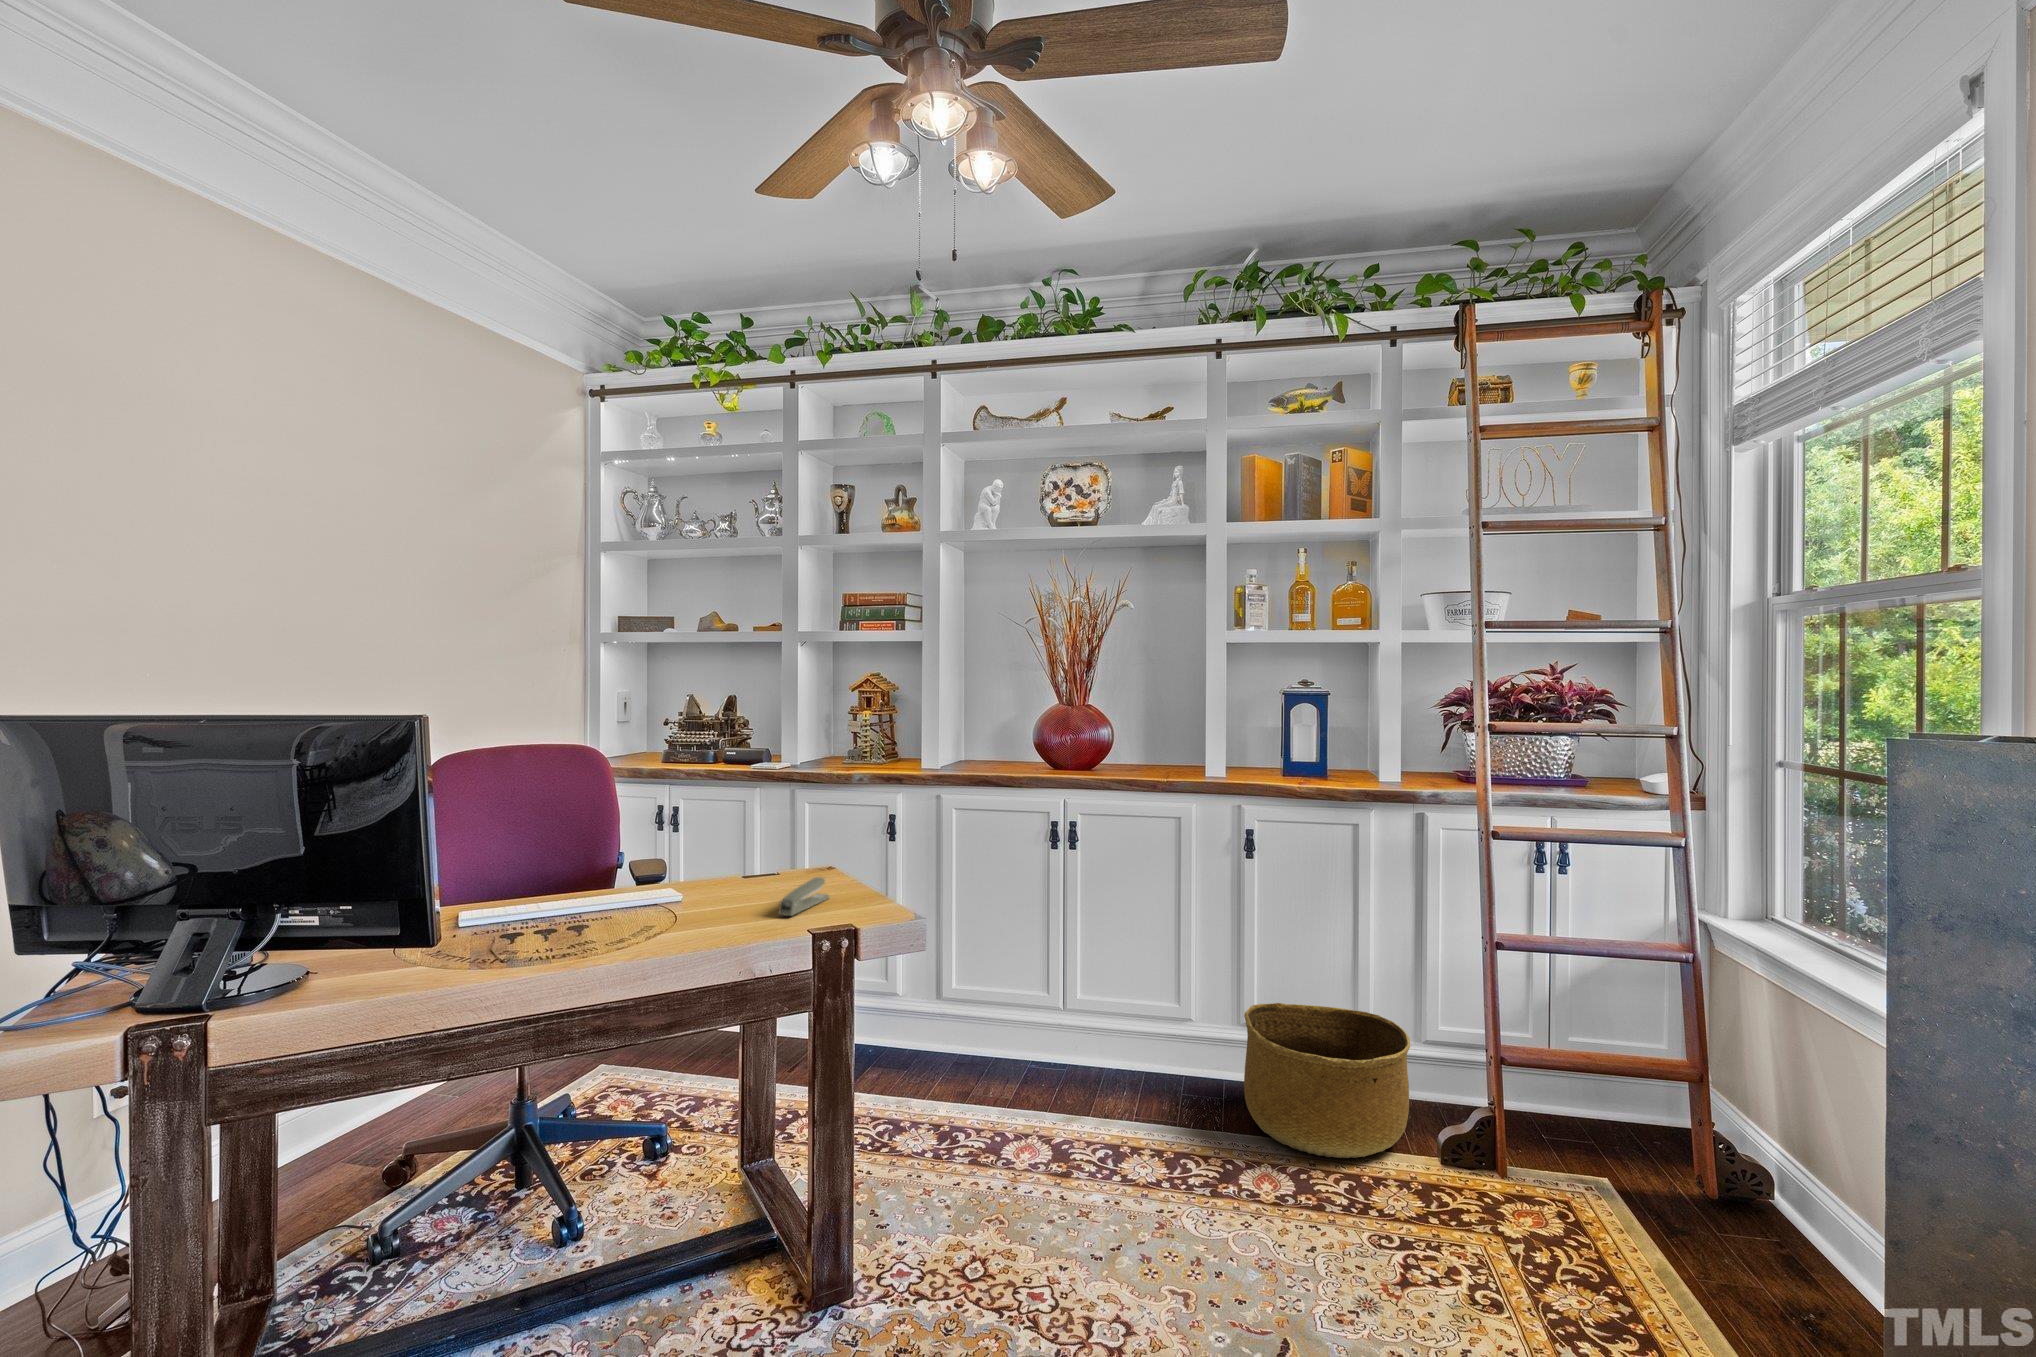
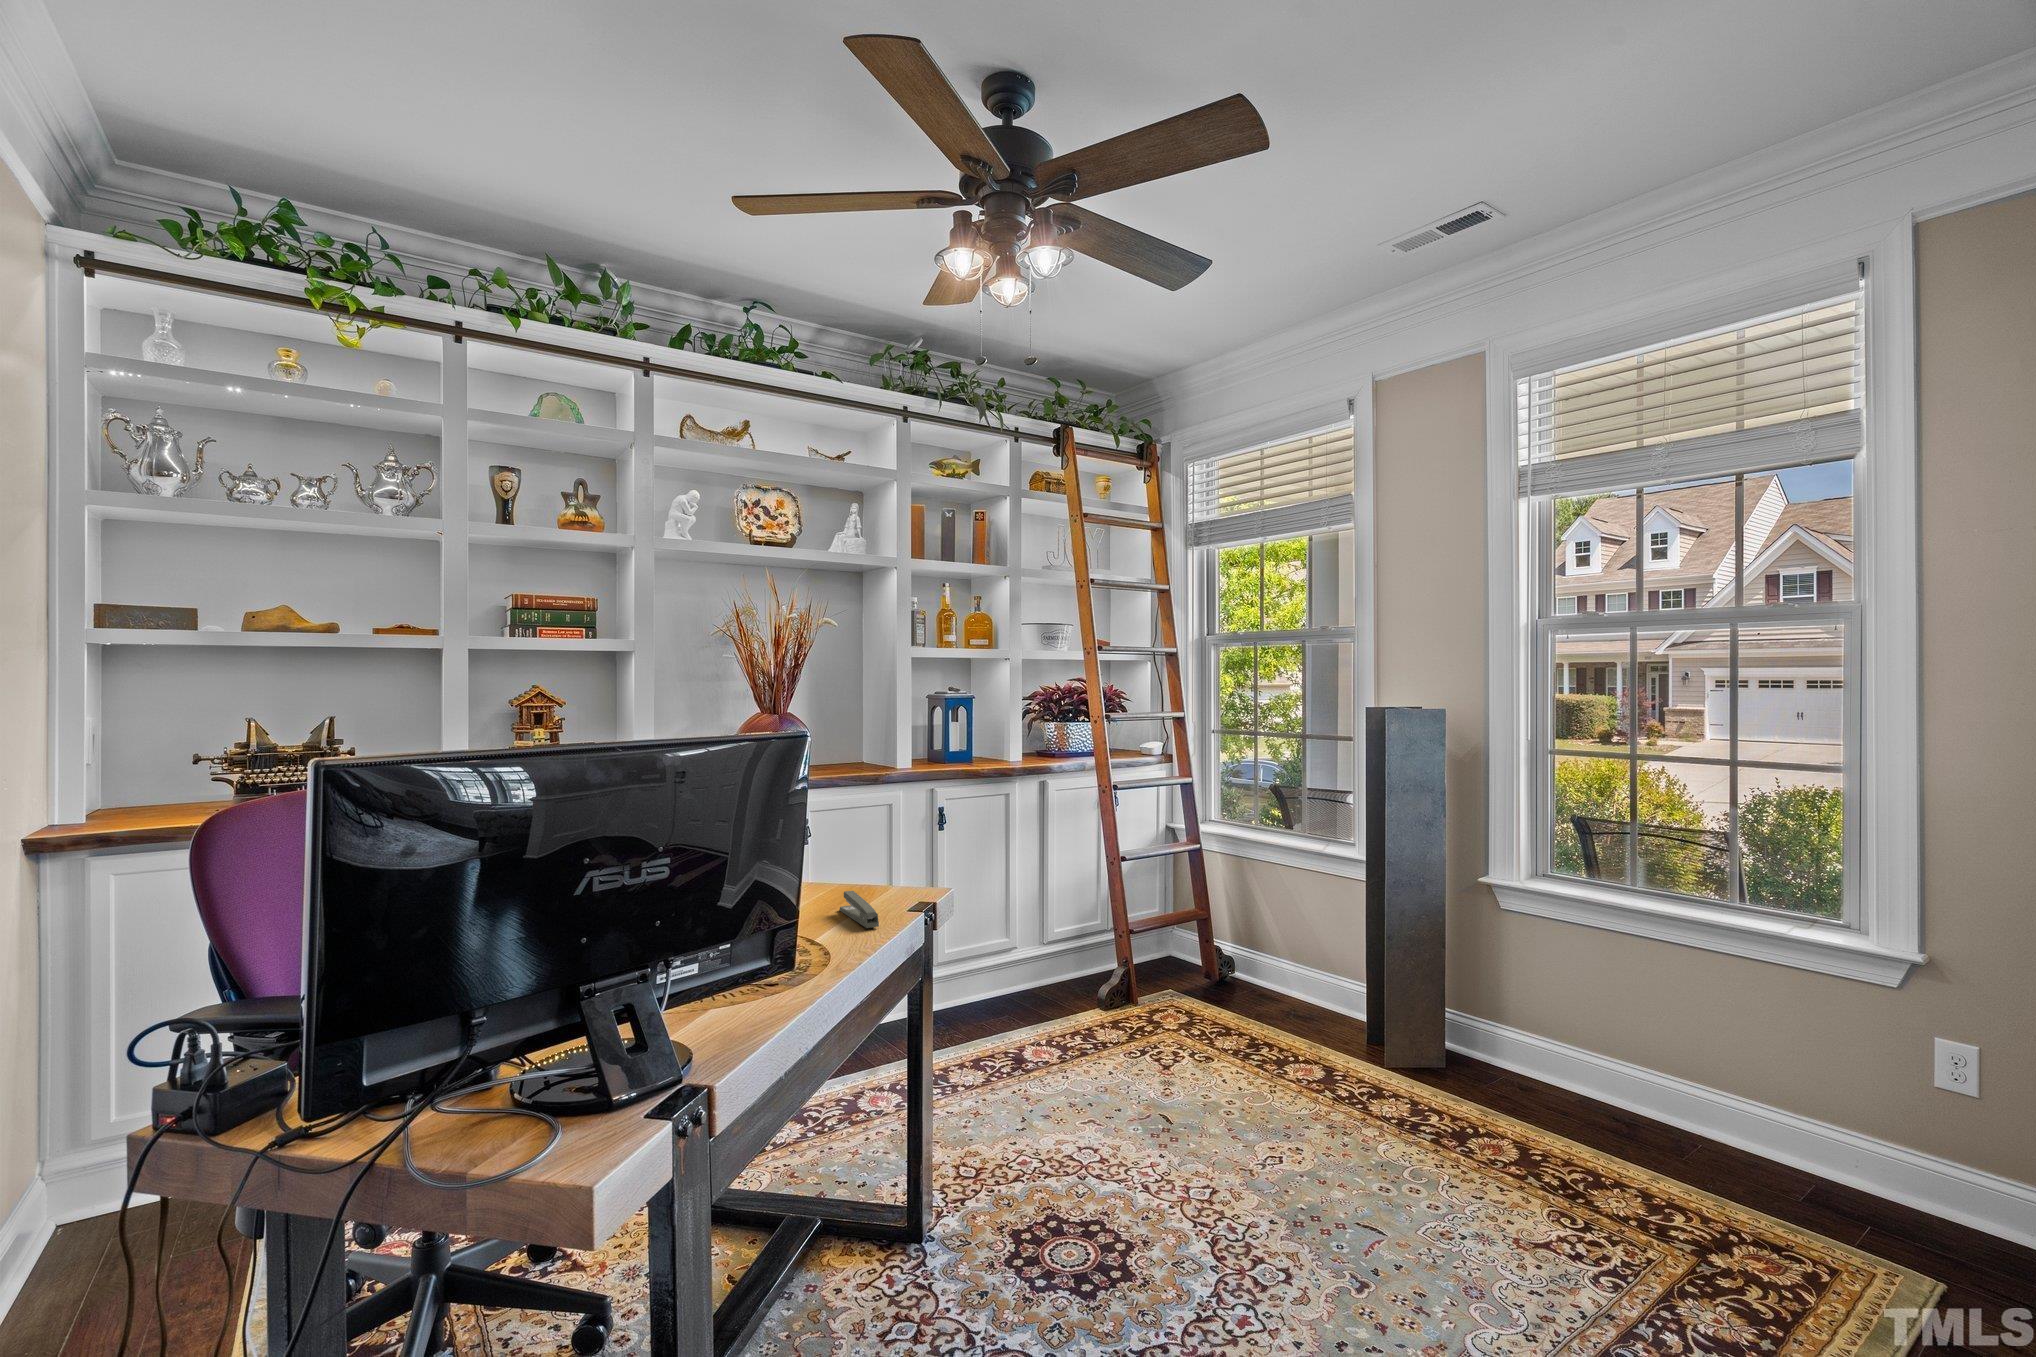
basket: present [1244,1003,1410,1158] -> none [963,929,1084,1033]

